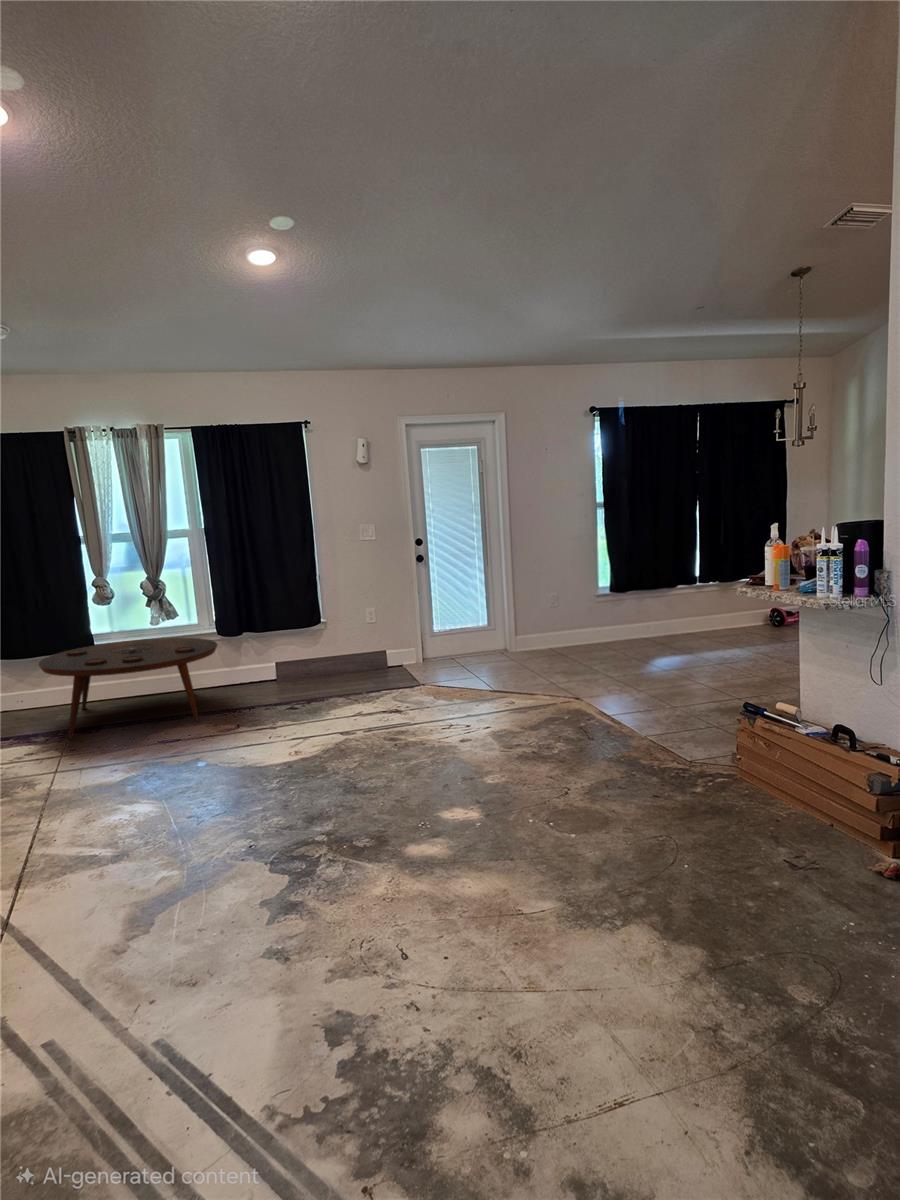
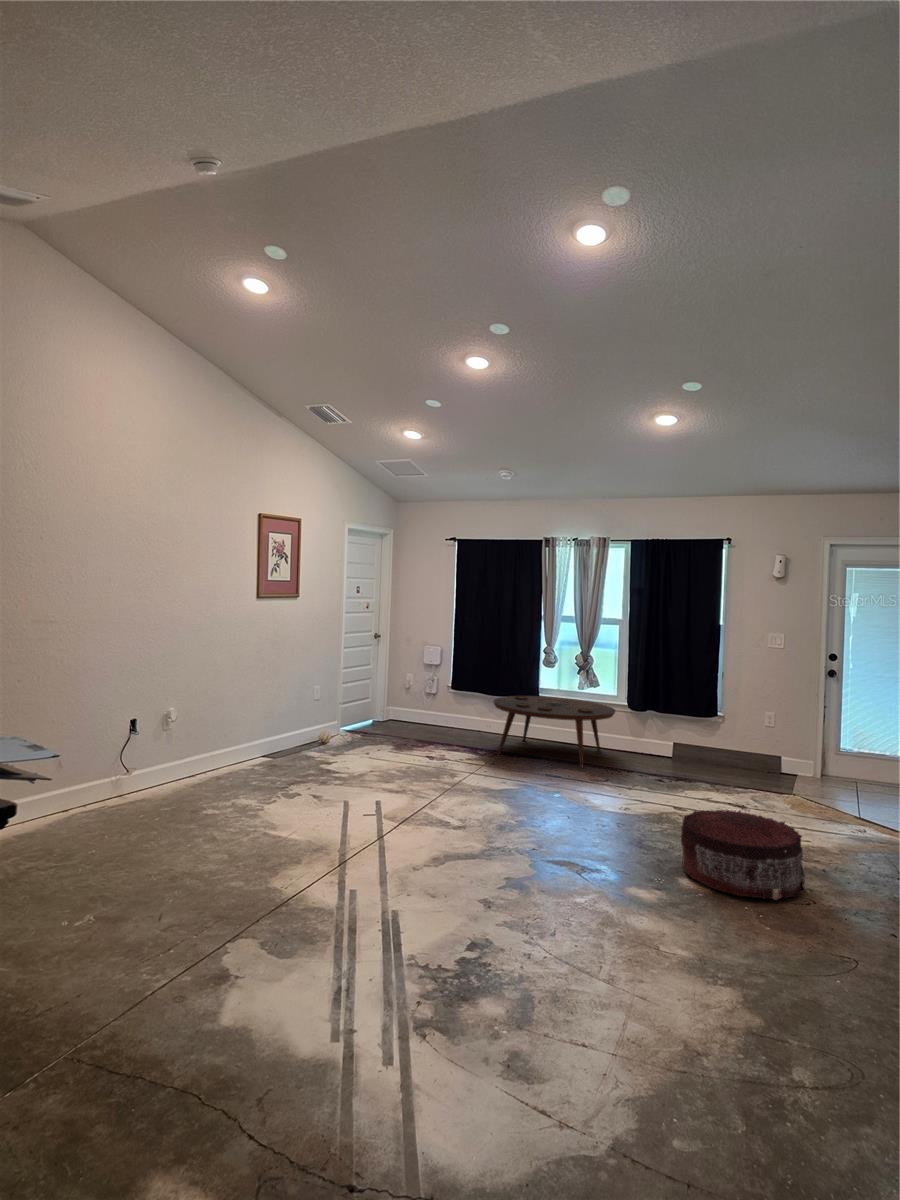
pouf: none [402,710,524,800] -> present [681,810,805,900]

